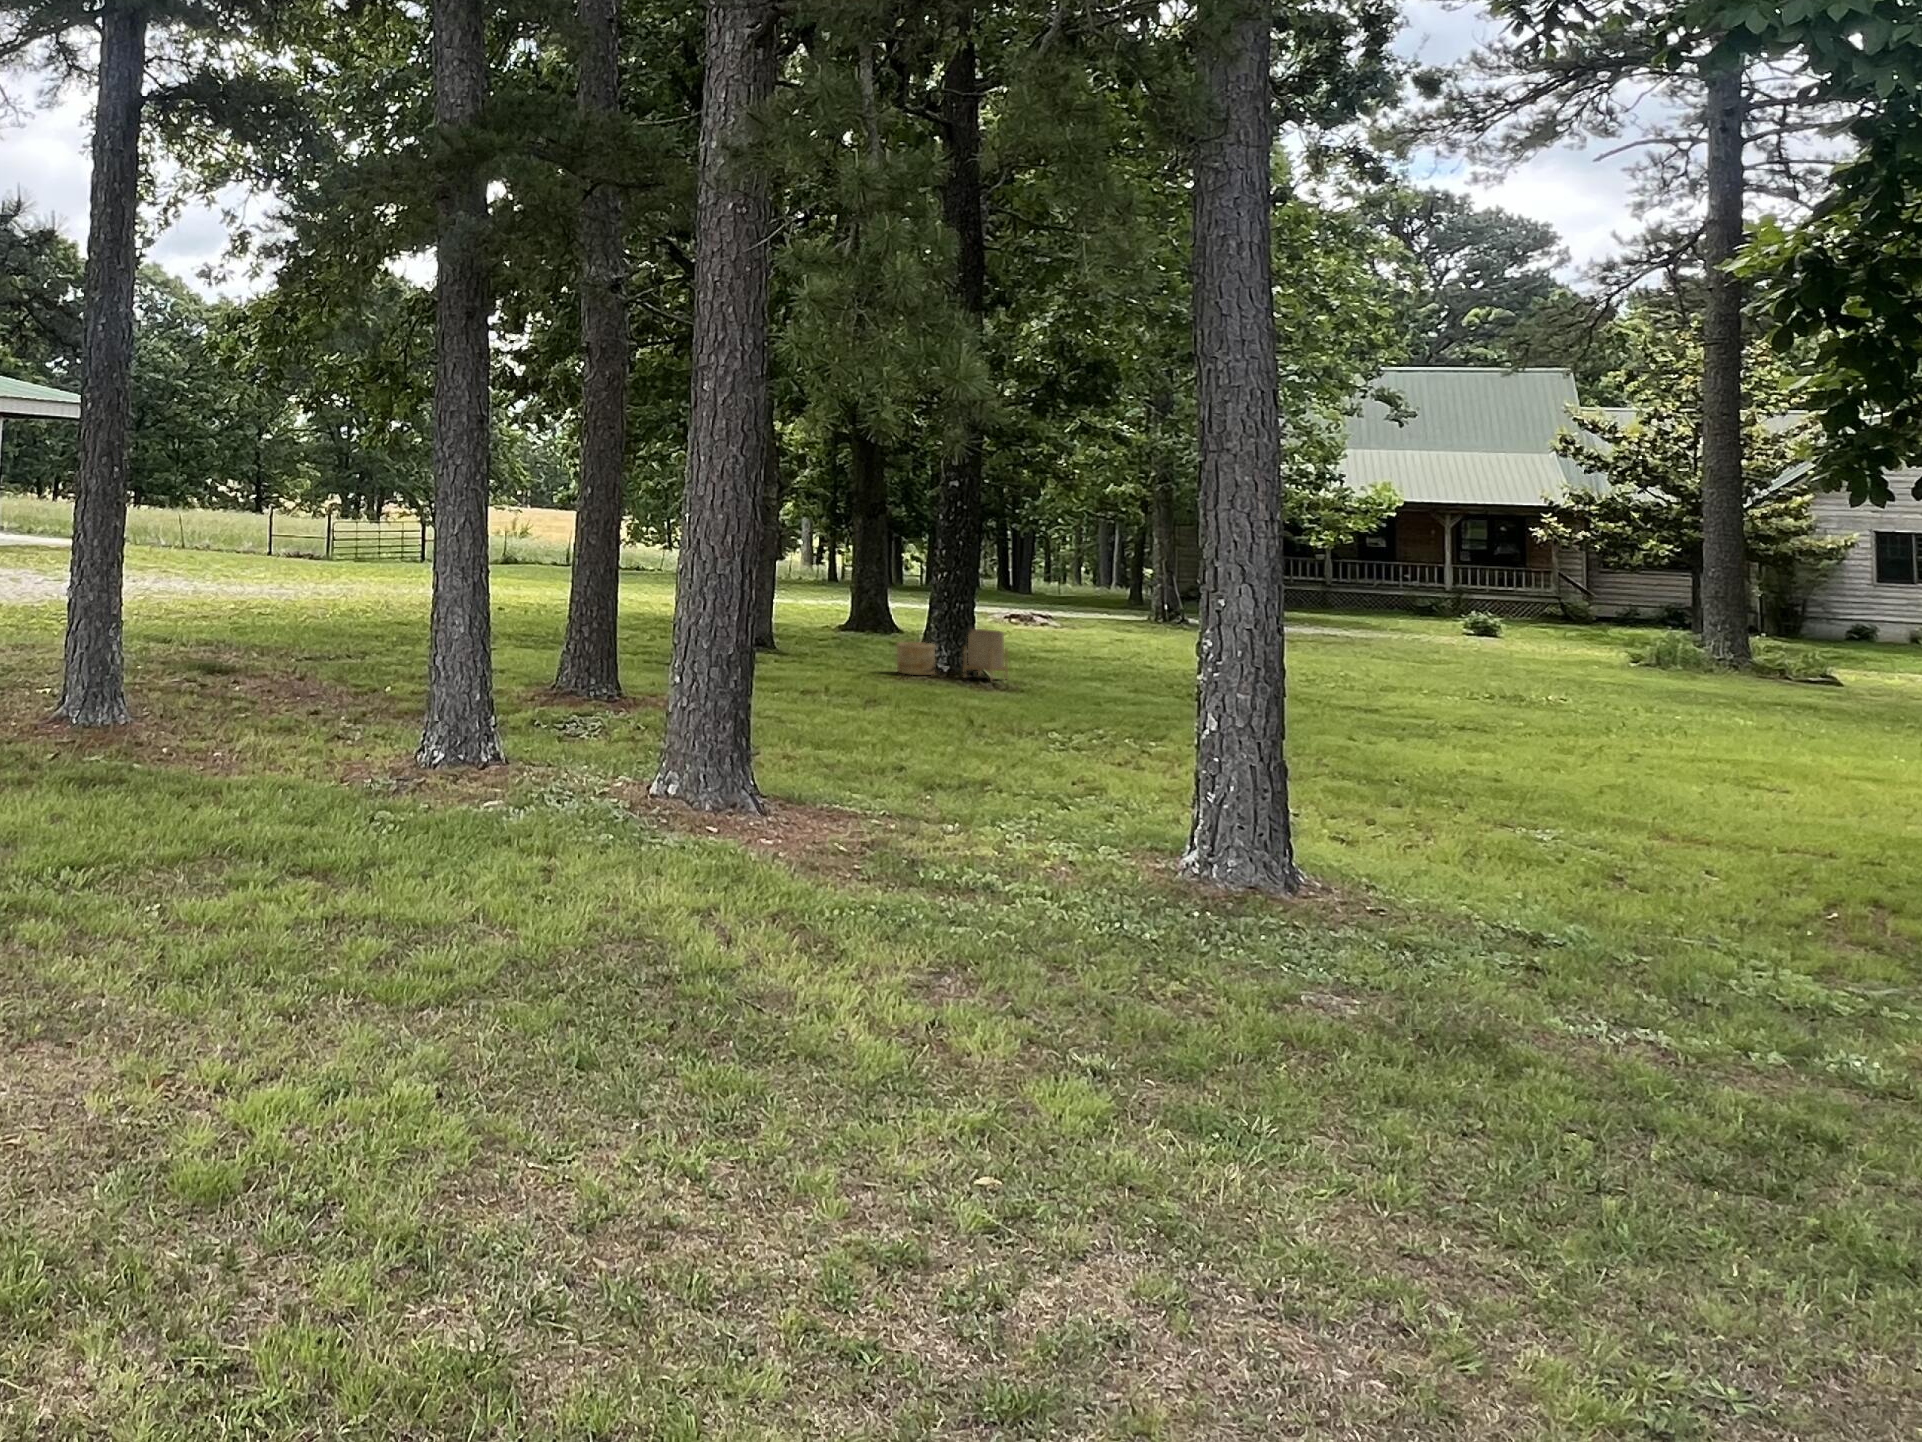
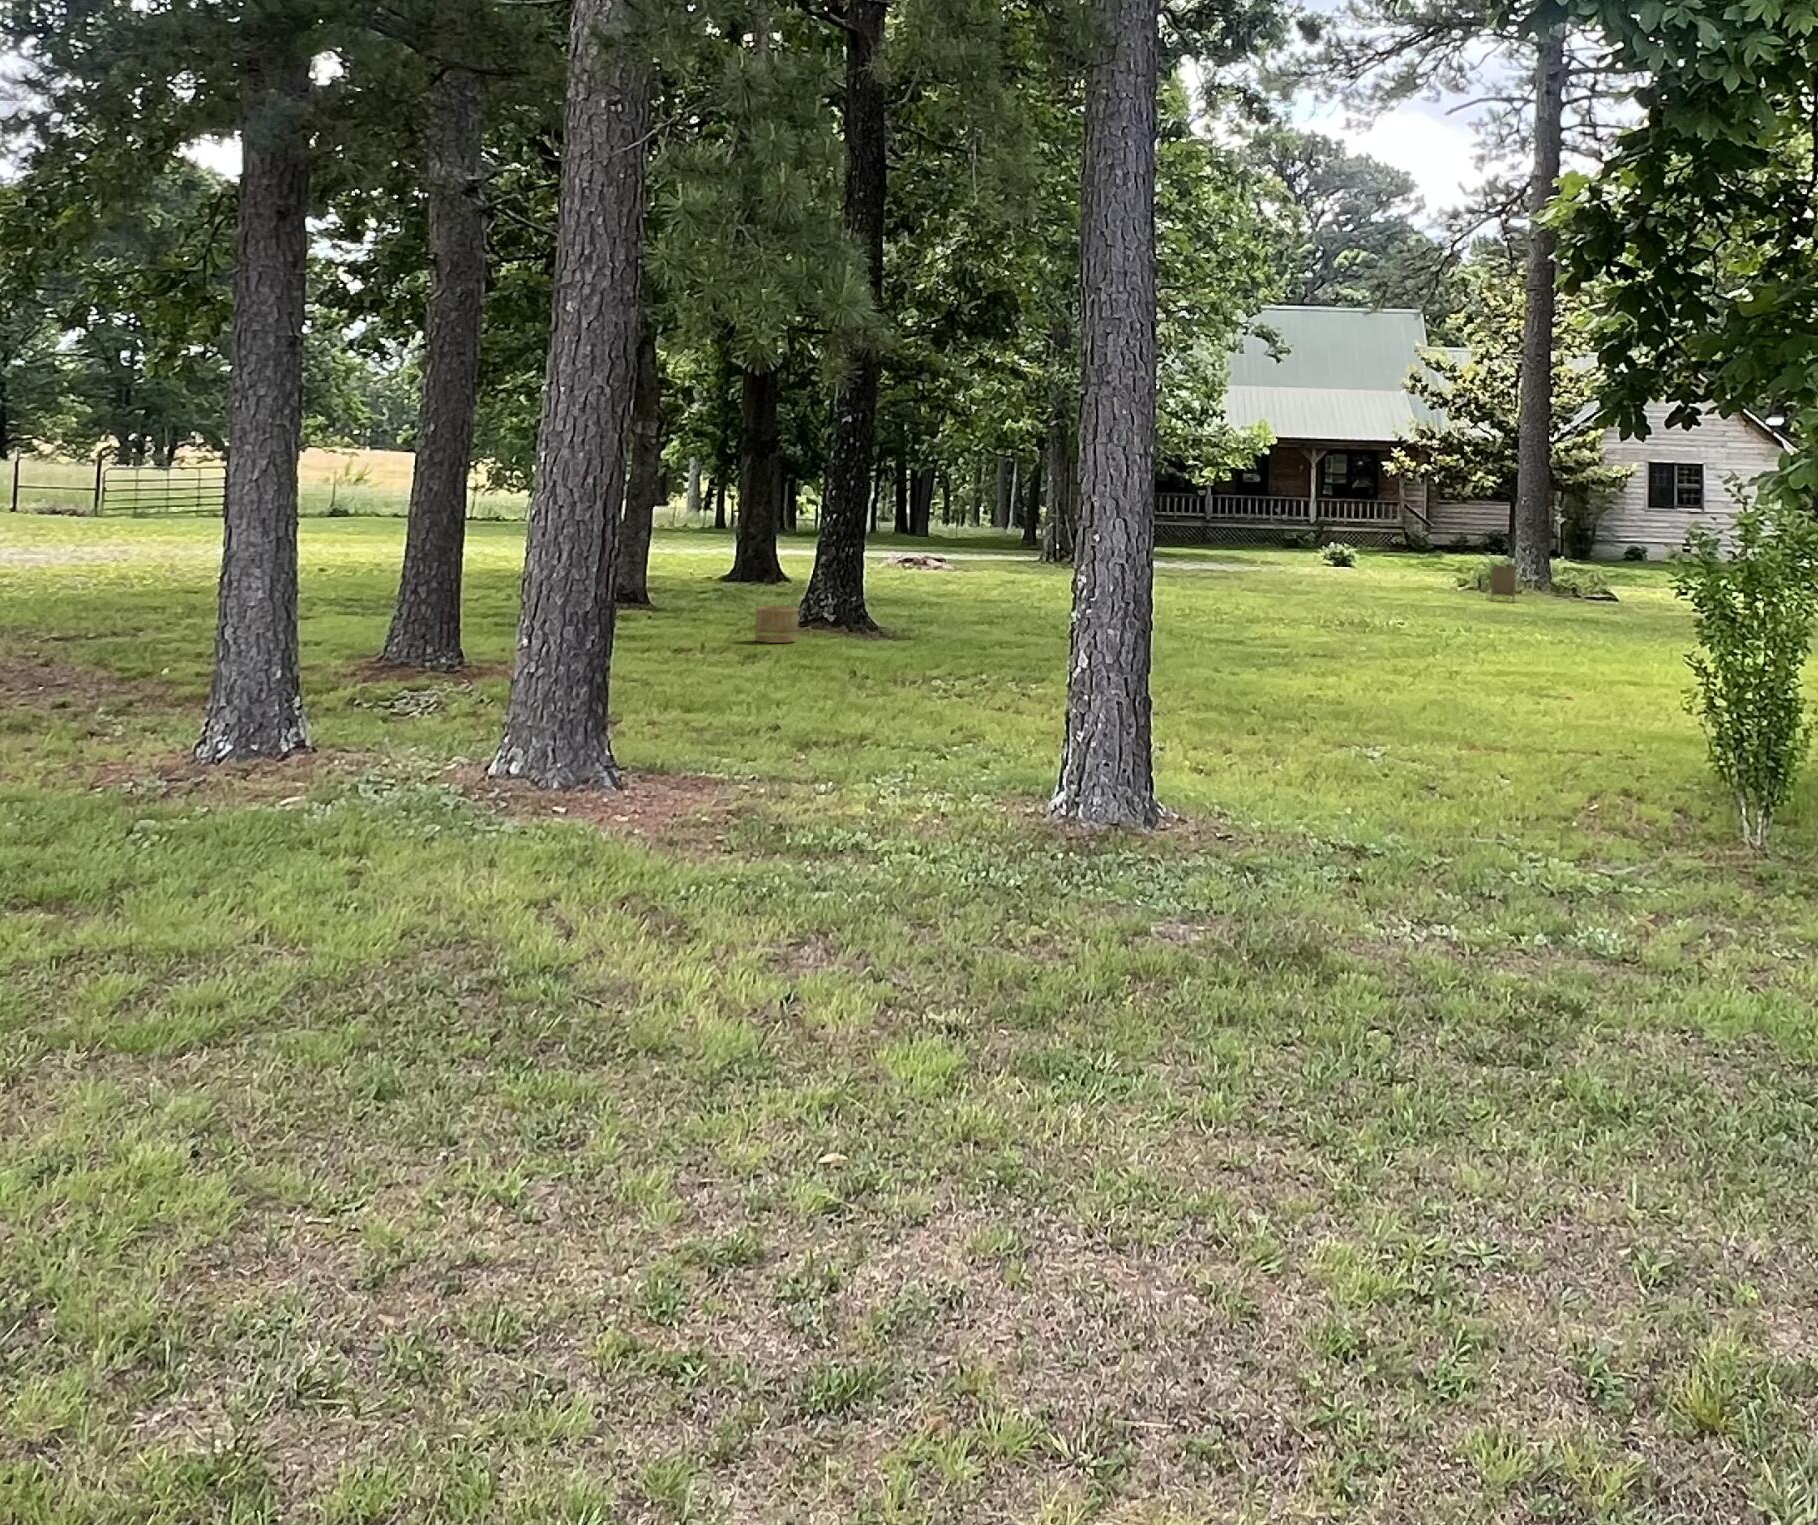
planter: present [963,629,1008,680] -> present [1490,565,1517,602]

